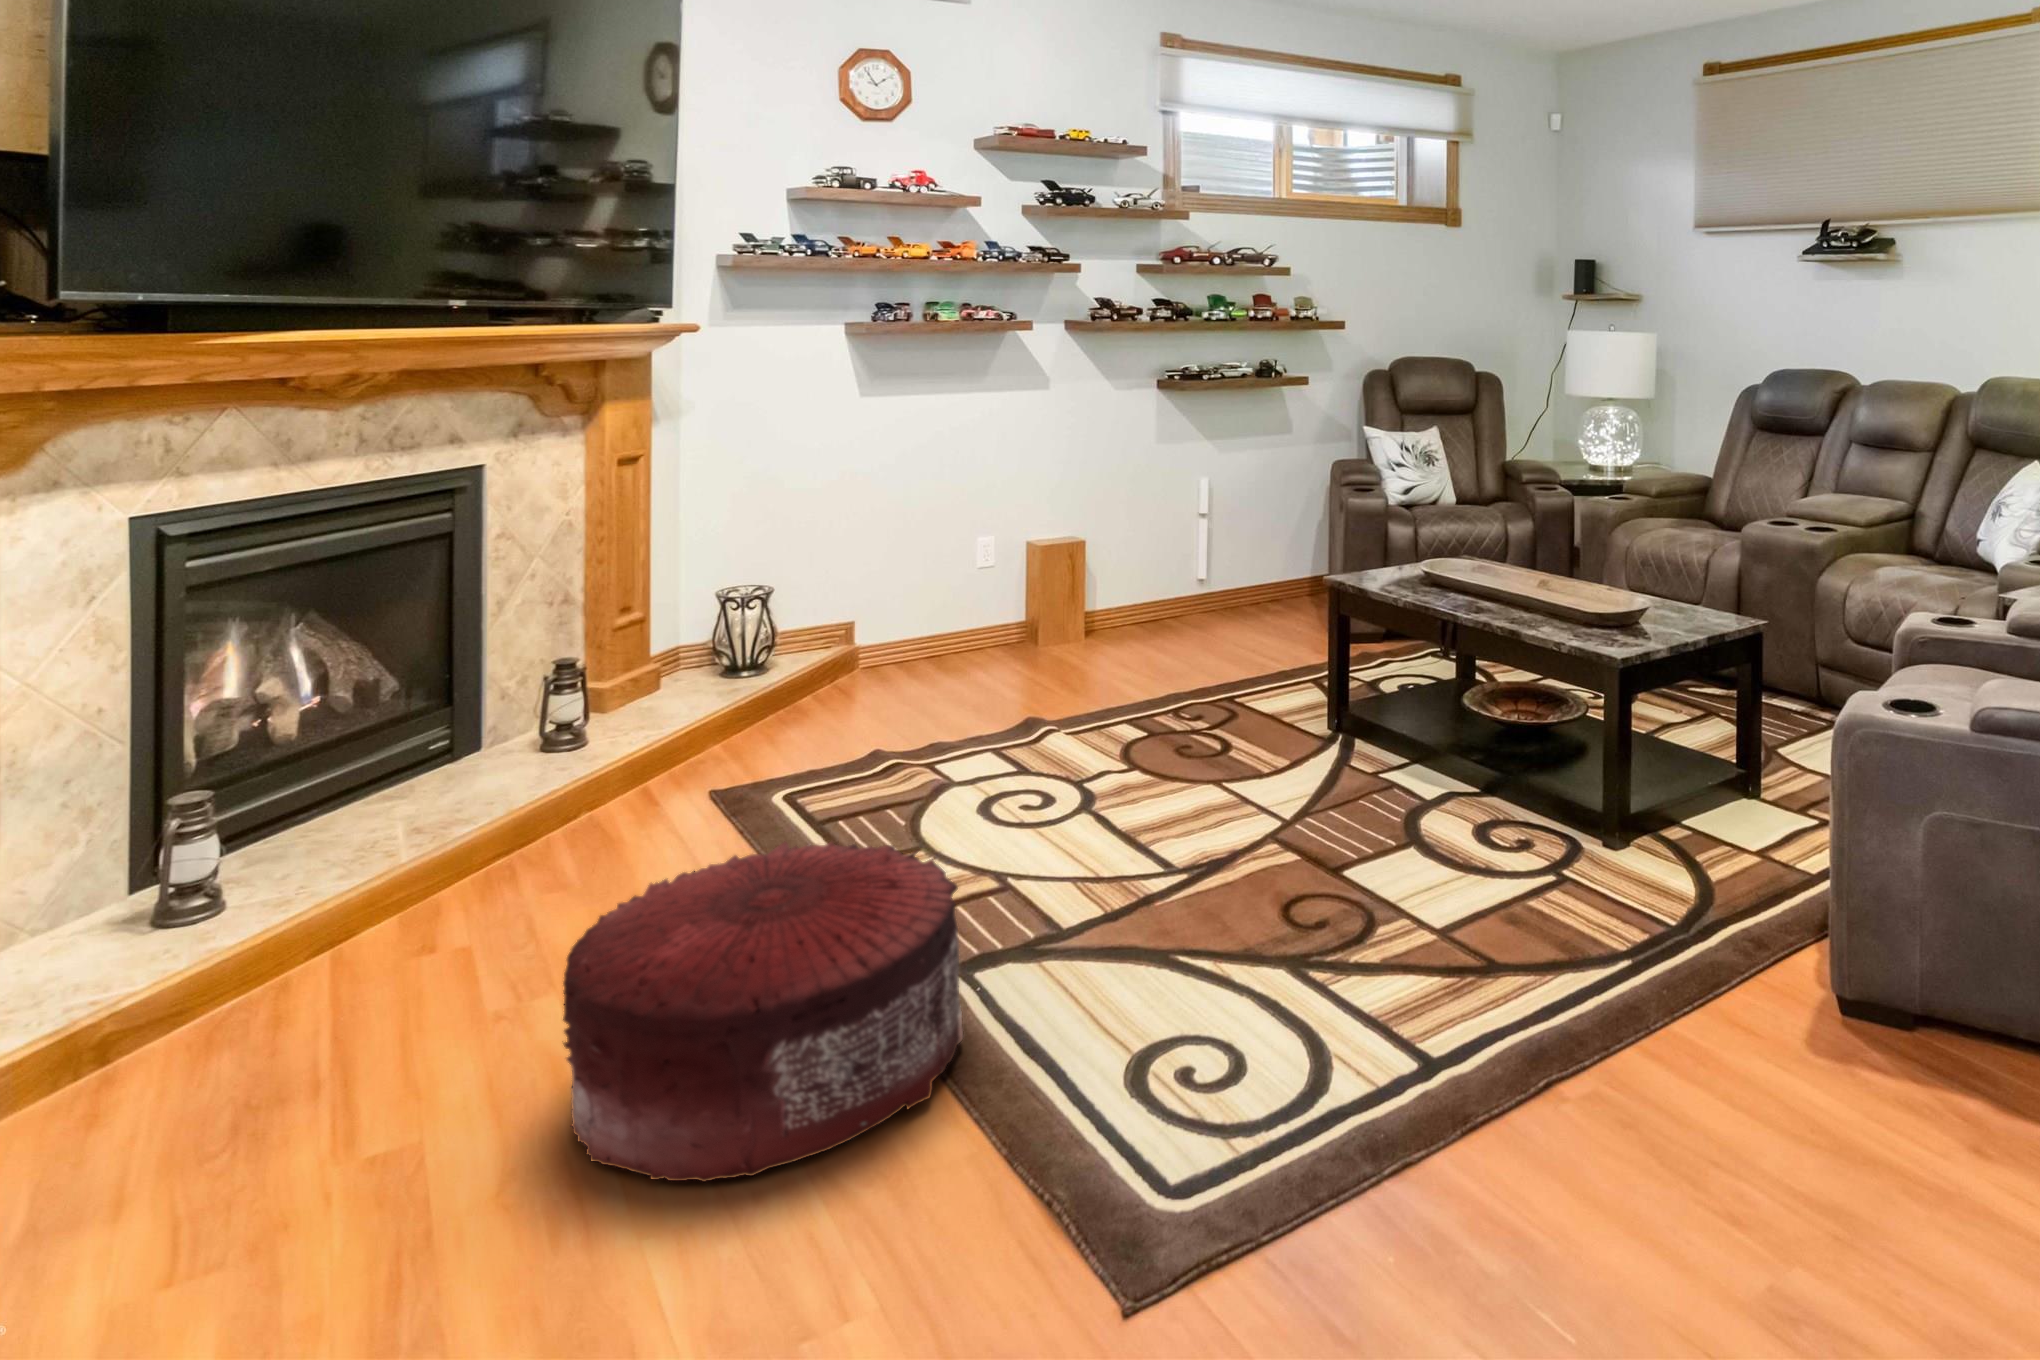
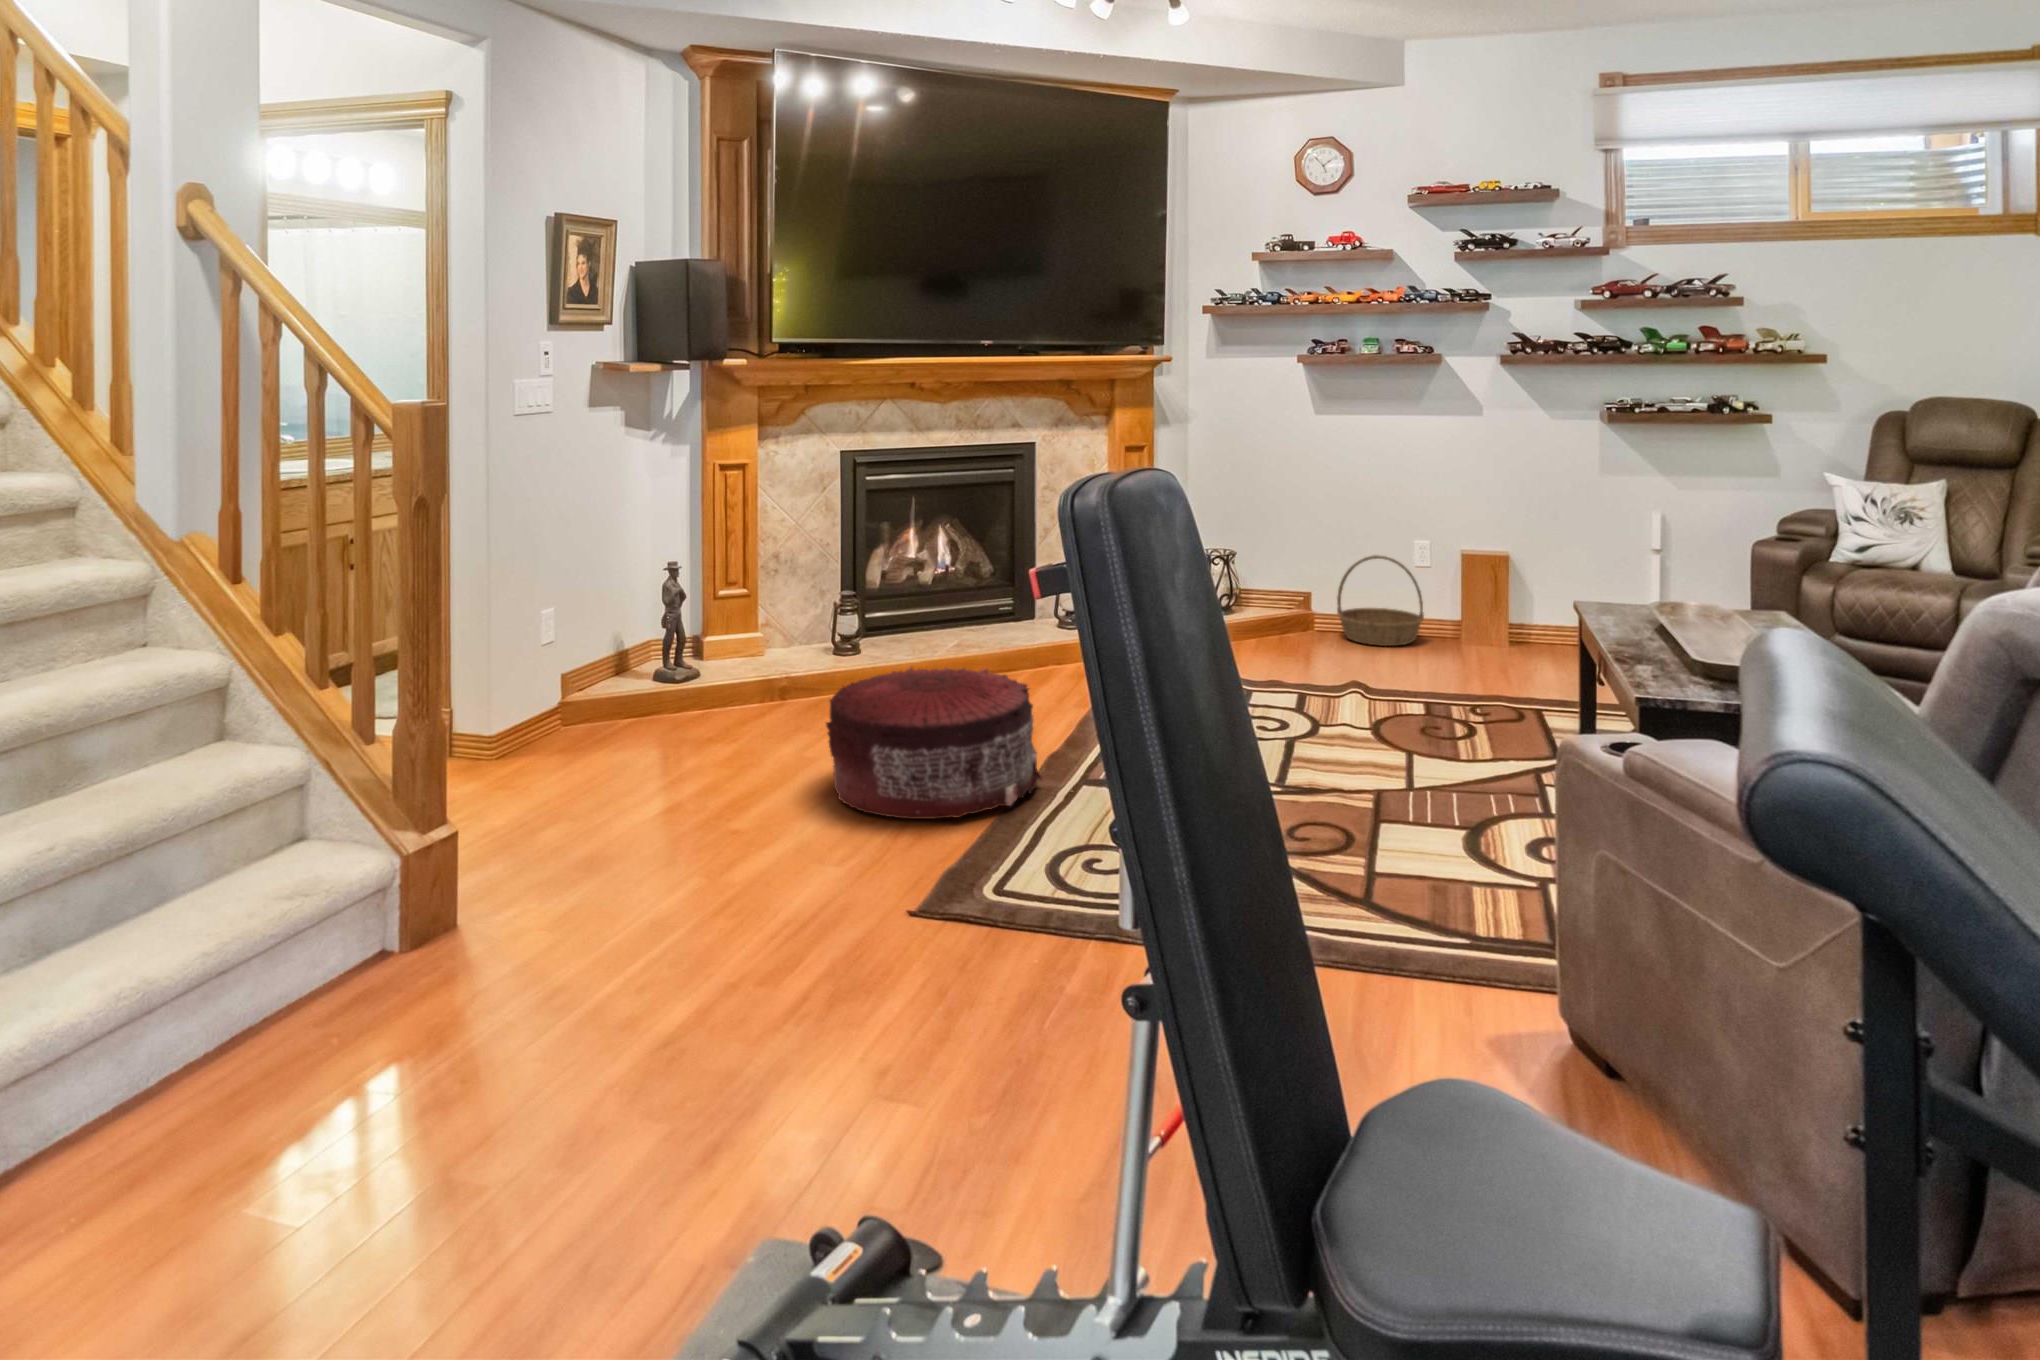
basket: none [907,562,1010,670] -> present [1337,555,1424,646]

